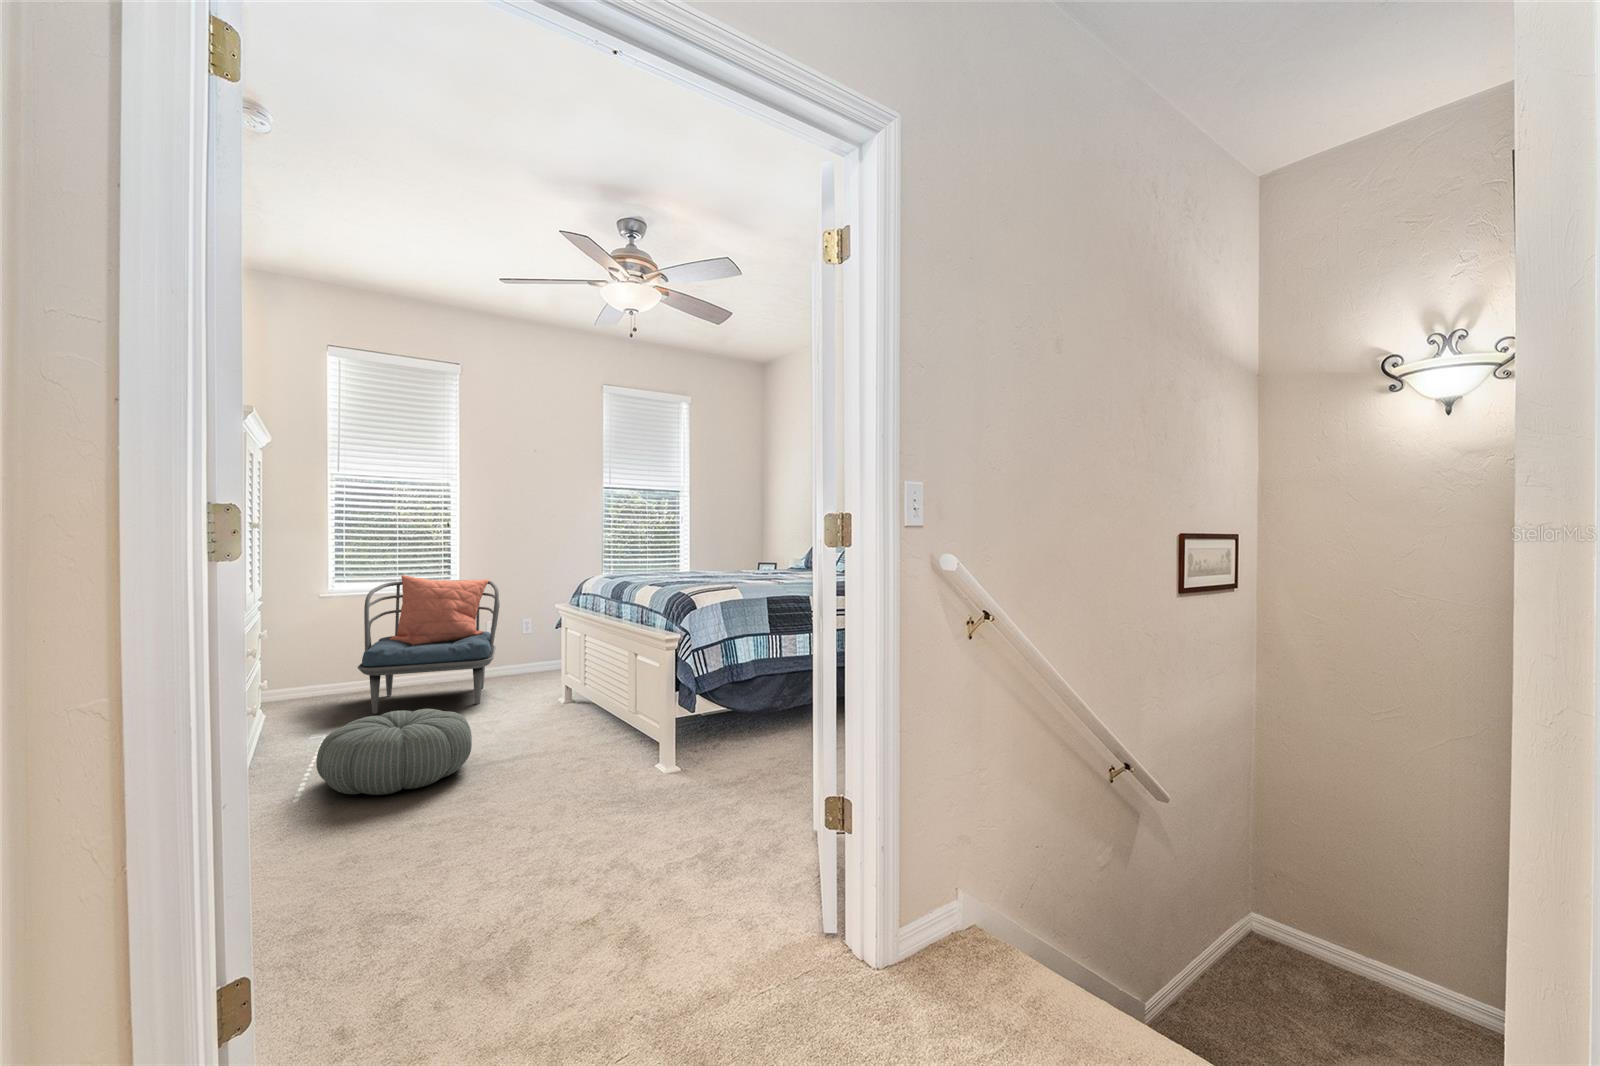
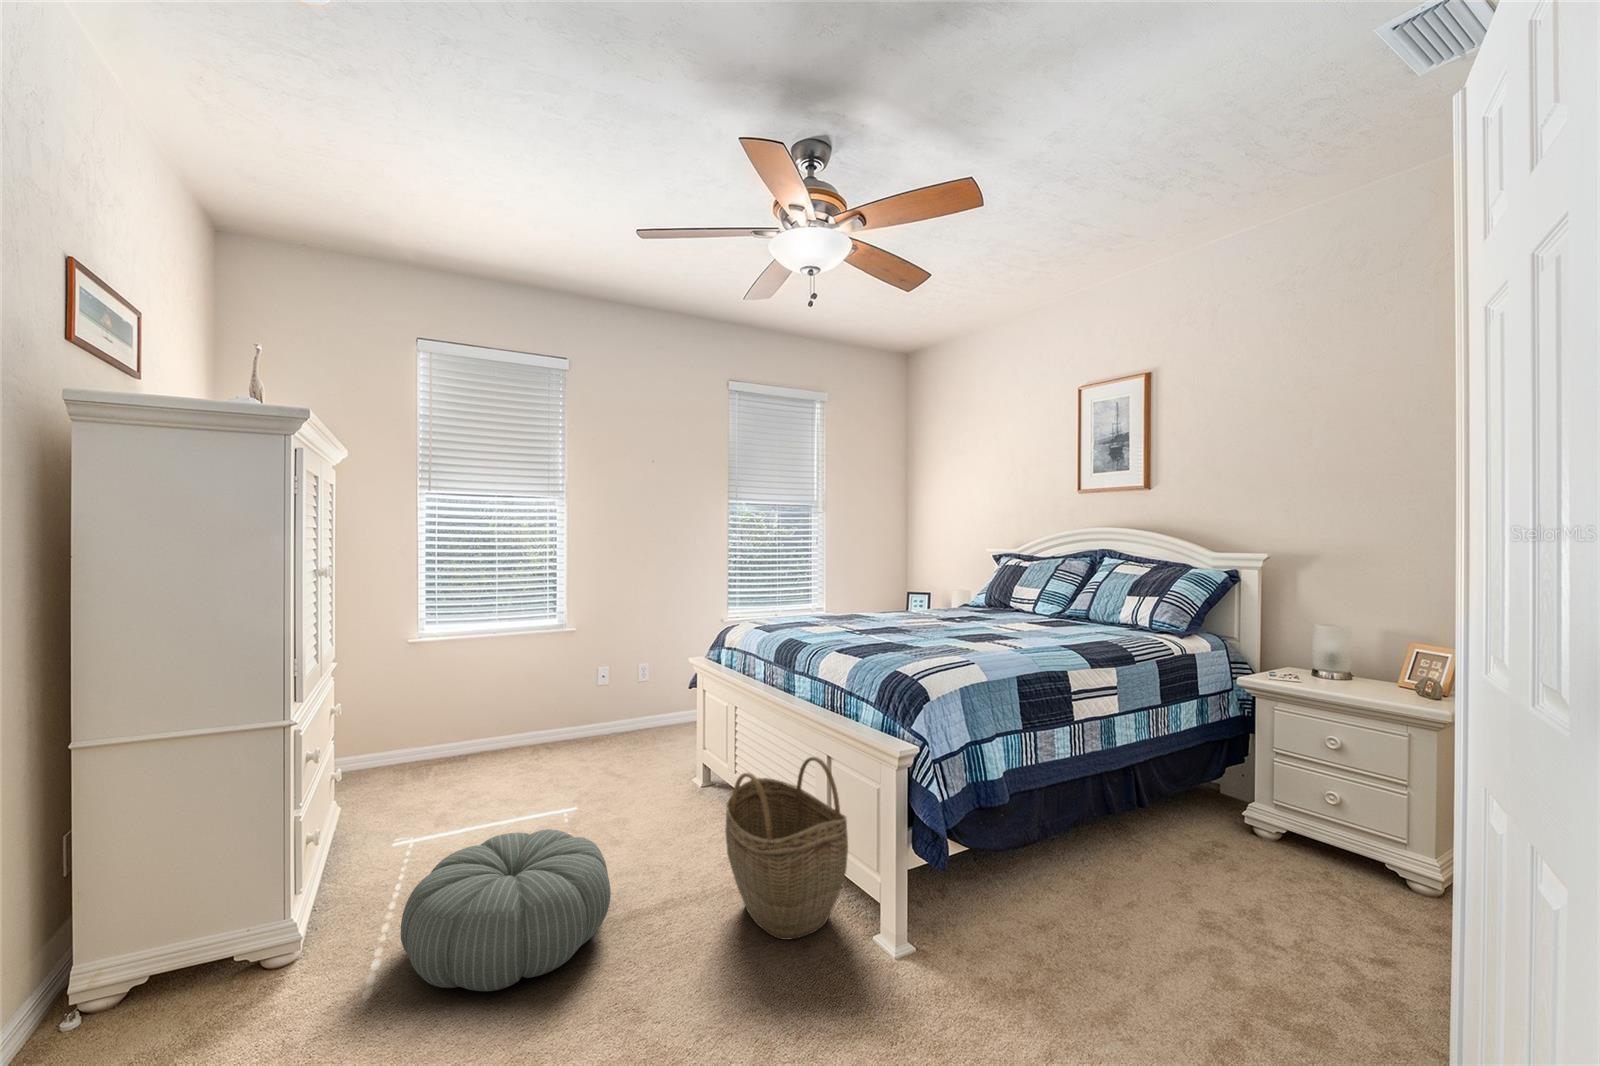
armchair: present [358,575,500,714] -> none [452,615,614,796]
woven basket: none [559,654,642,770] -> present [725,757,848,940]

